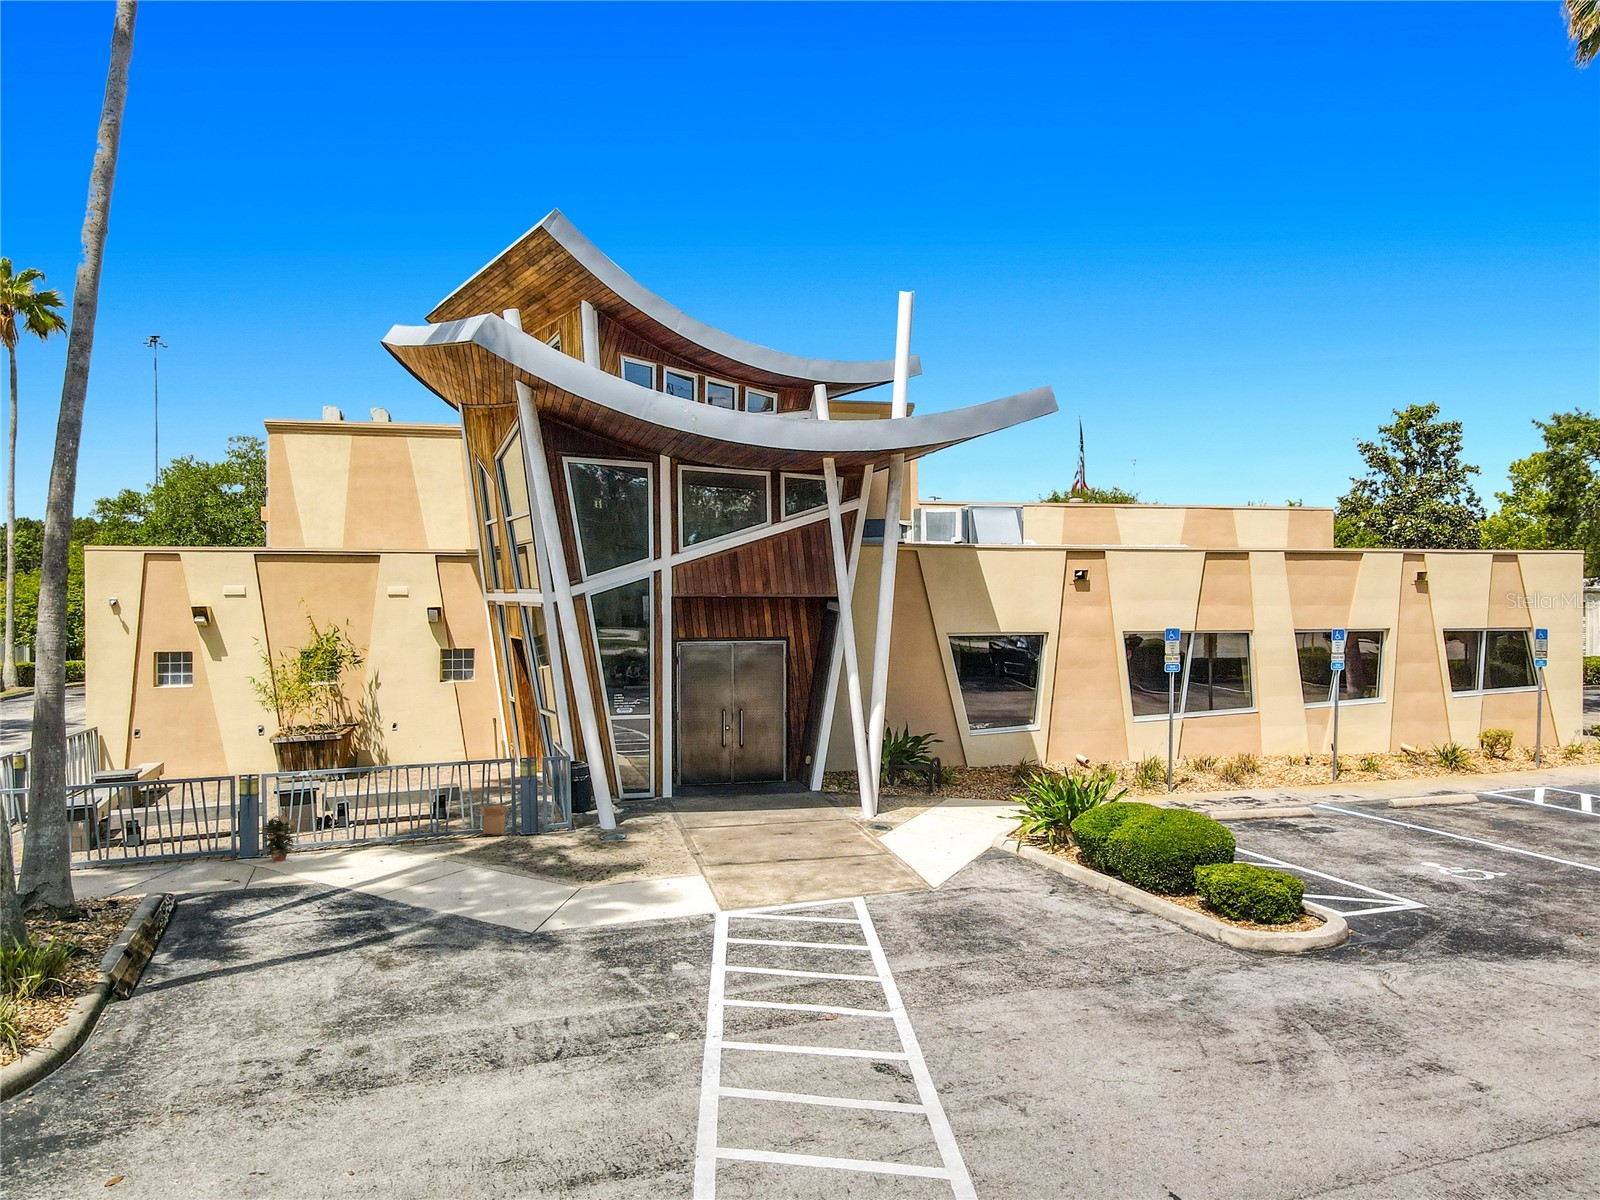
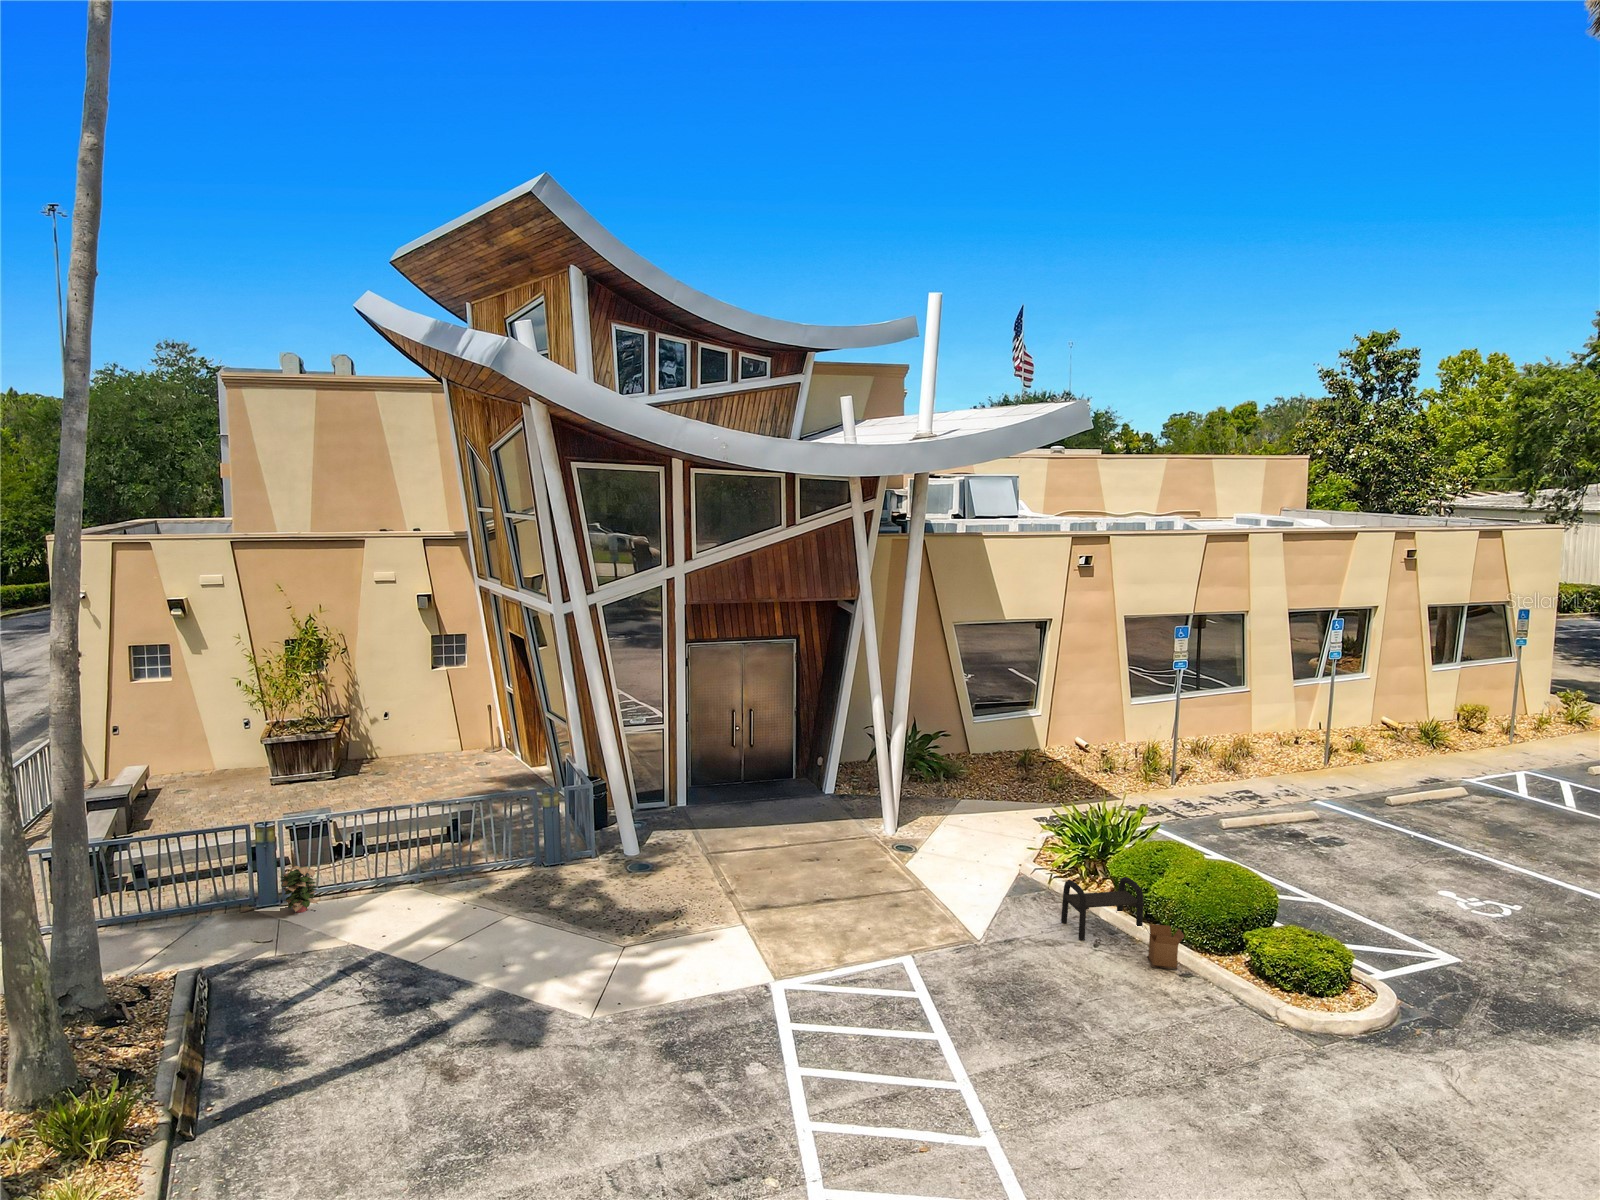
bench: present [890,753,941,792] -> present [1061,877,1143,941]
cardboard box: present [480,806,510,836] -> present [1145,924,1184,969]

